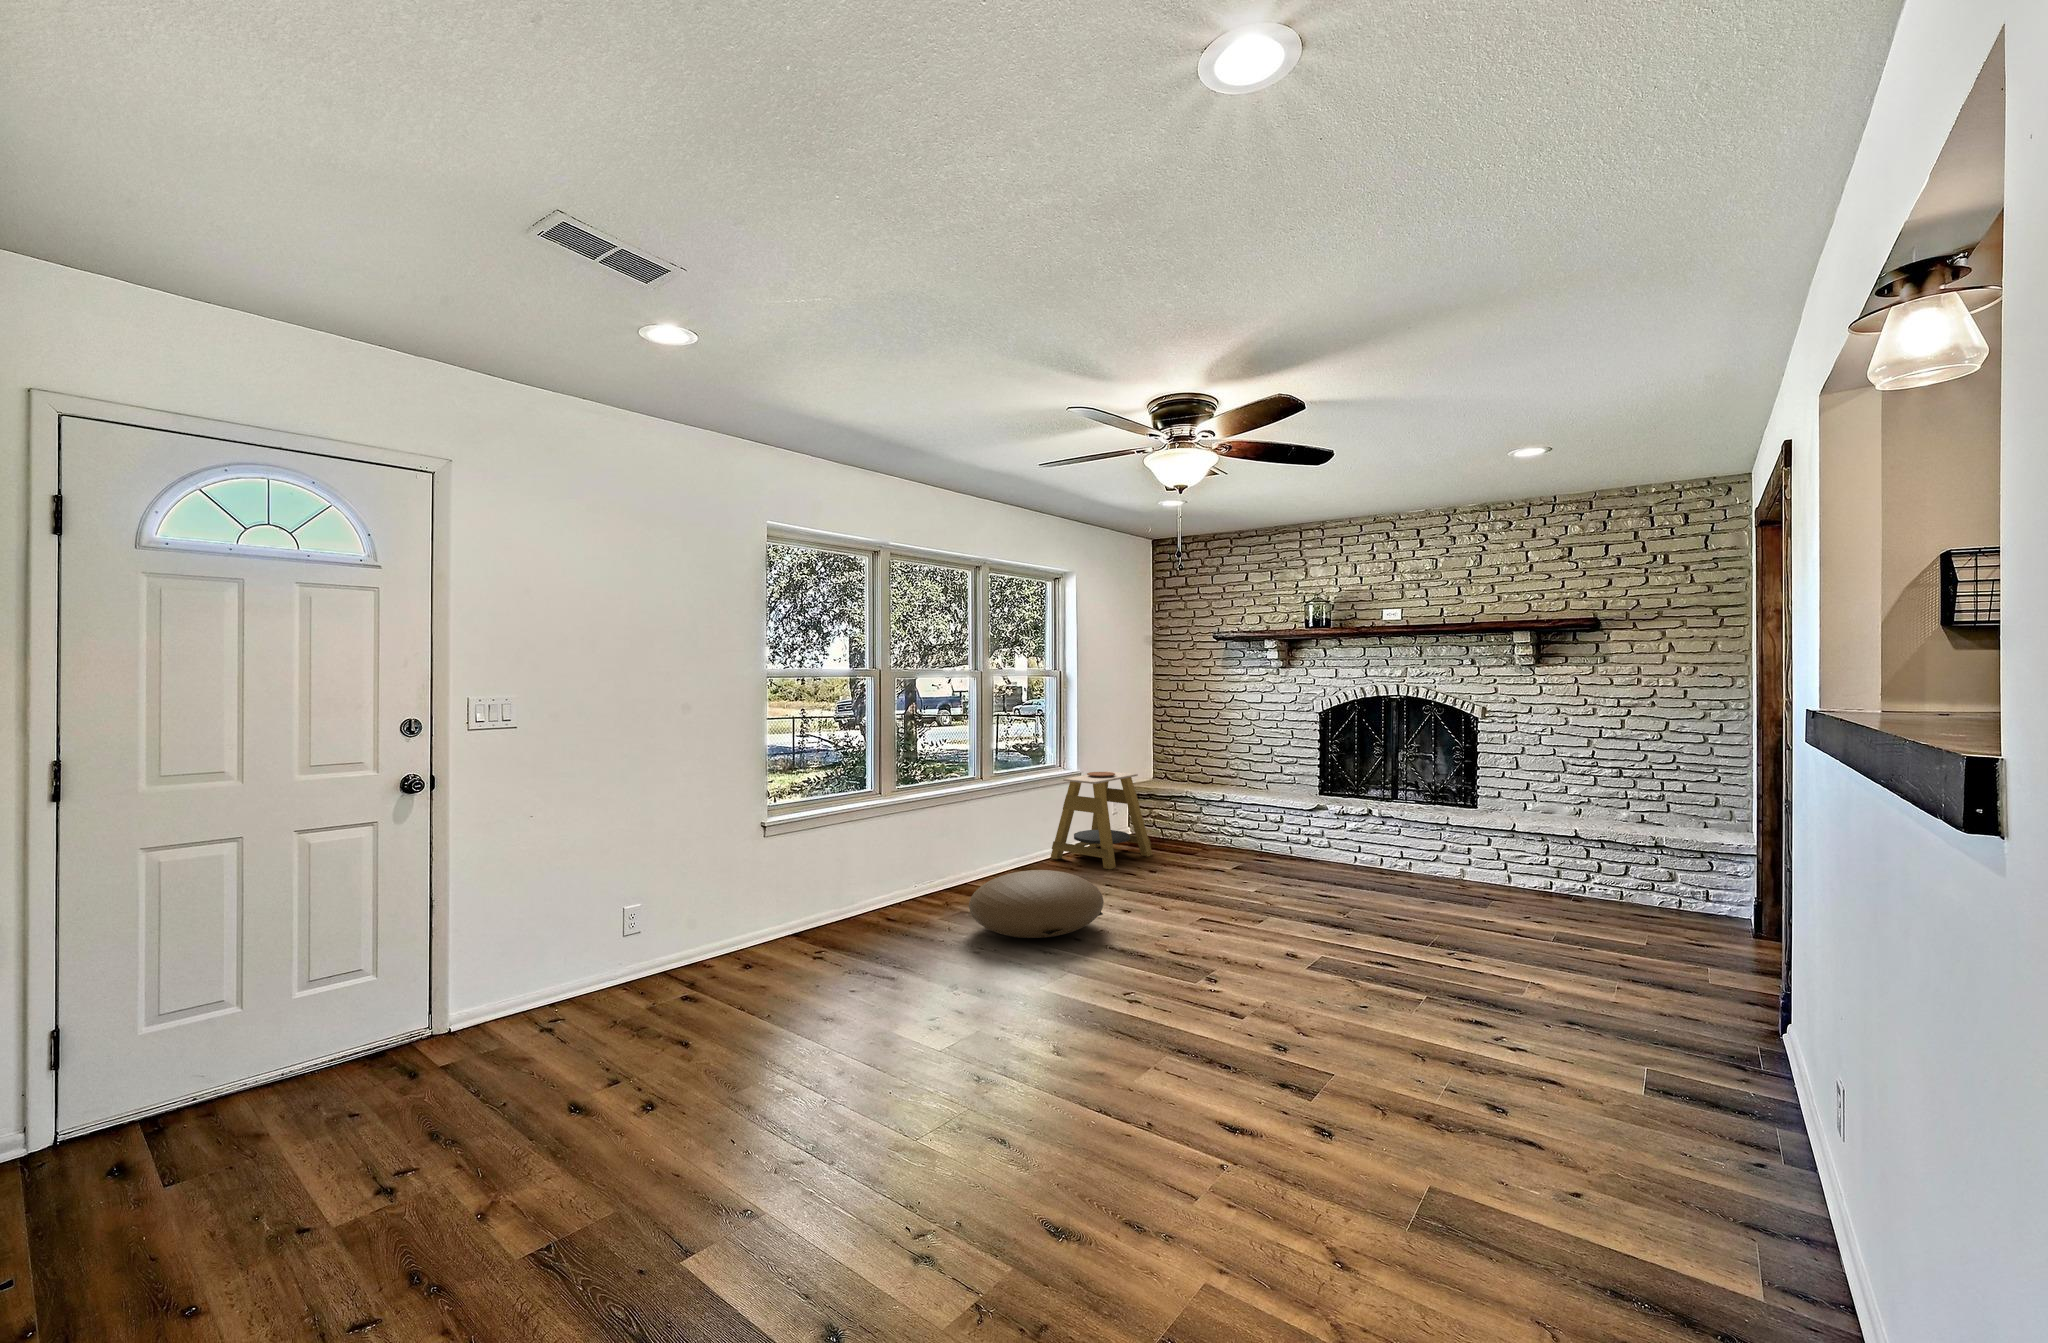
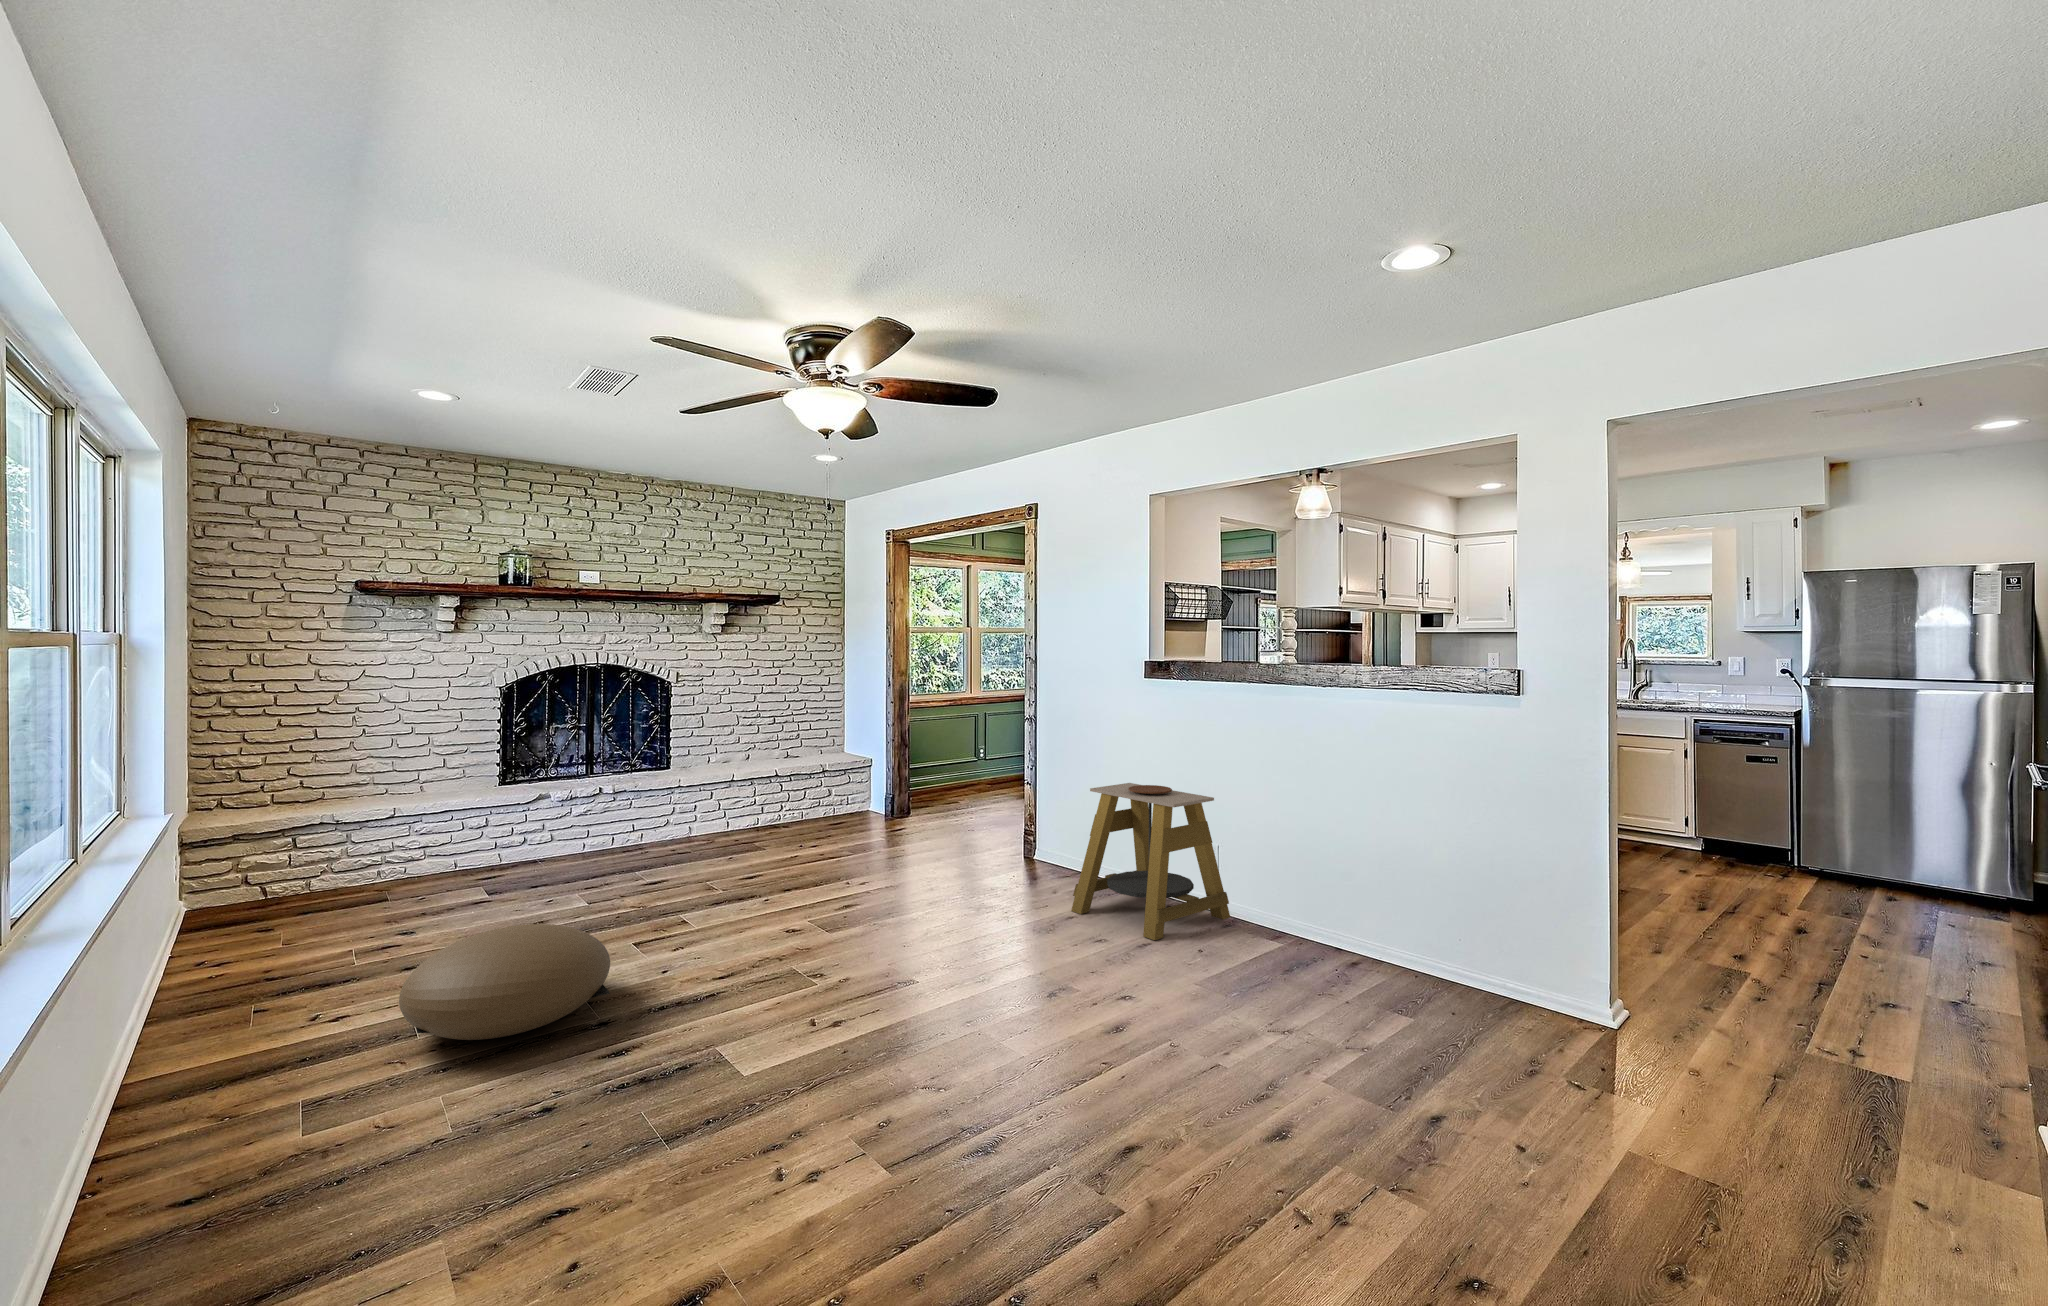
side table: present [1050,771,1153,869] -> present [1071,783,1230,940]

